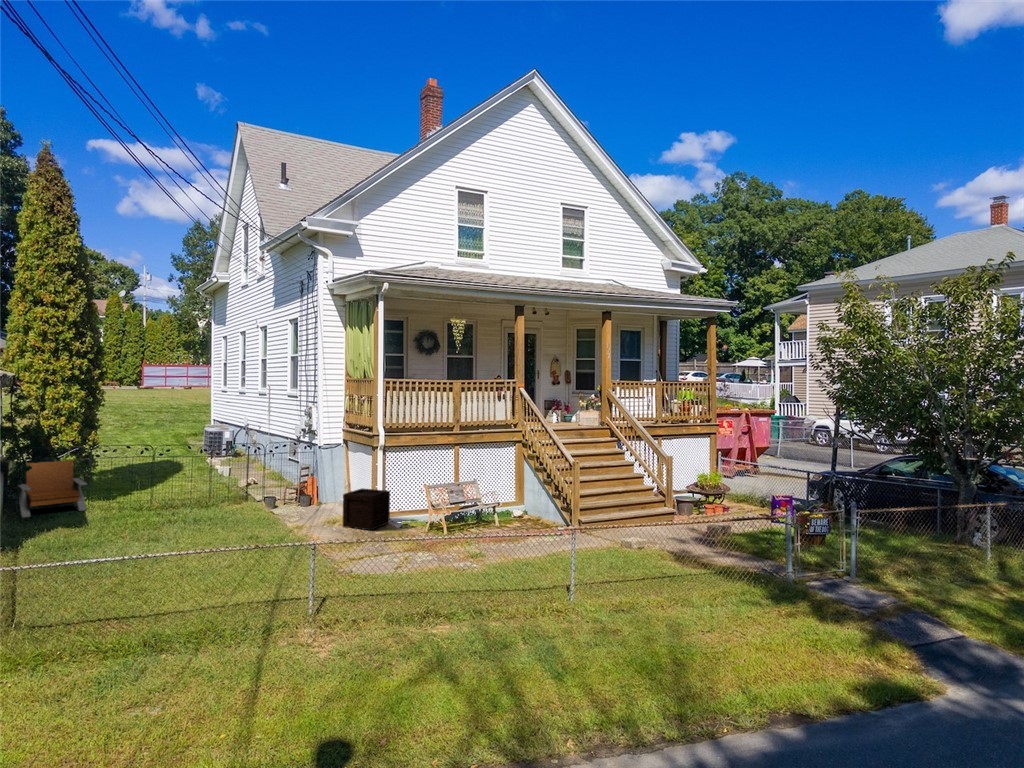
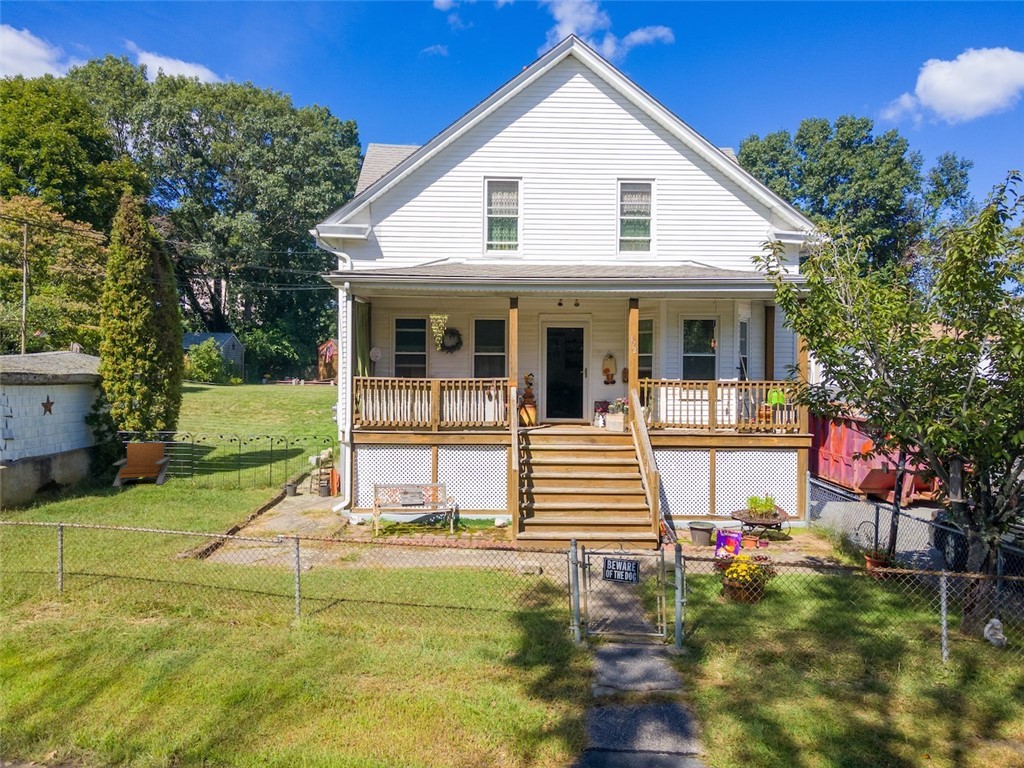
wooden crate: present [343,488,390,530] -> none [306,485,352,528]

